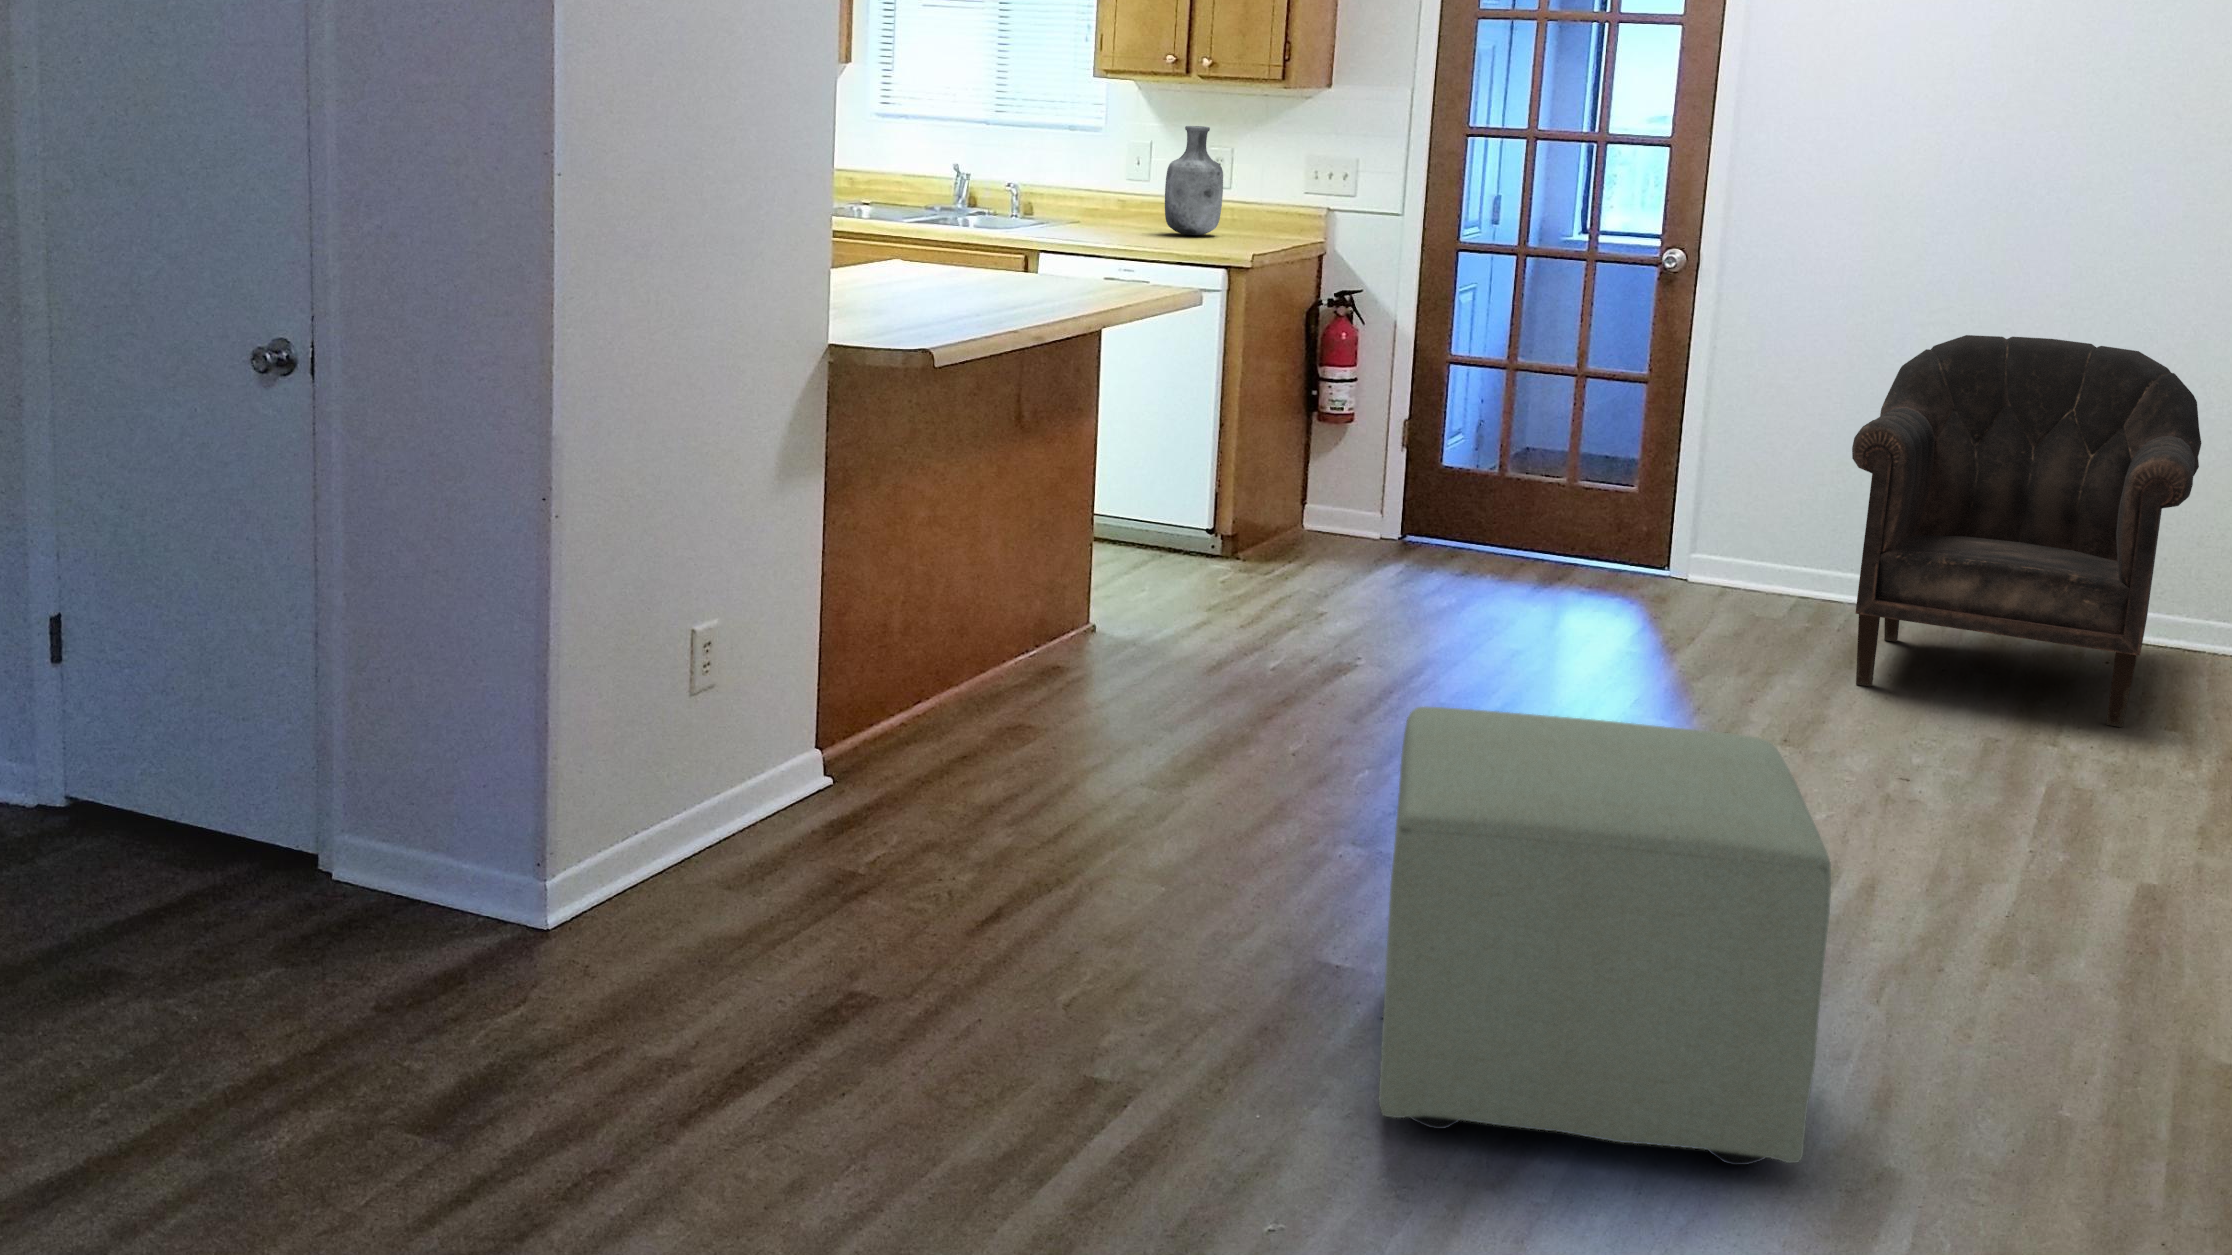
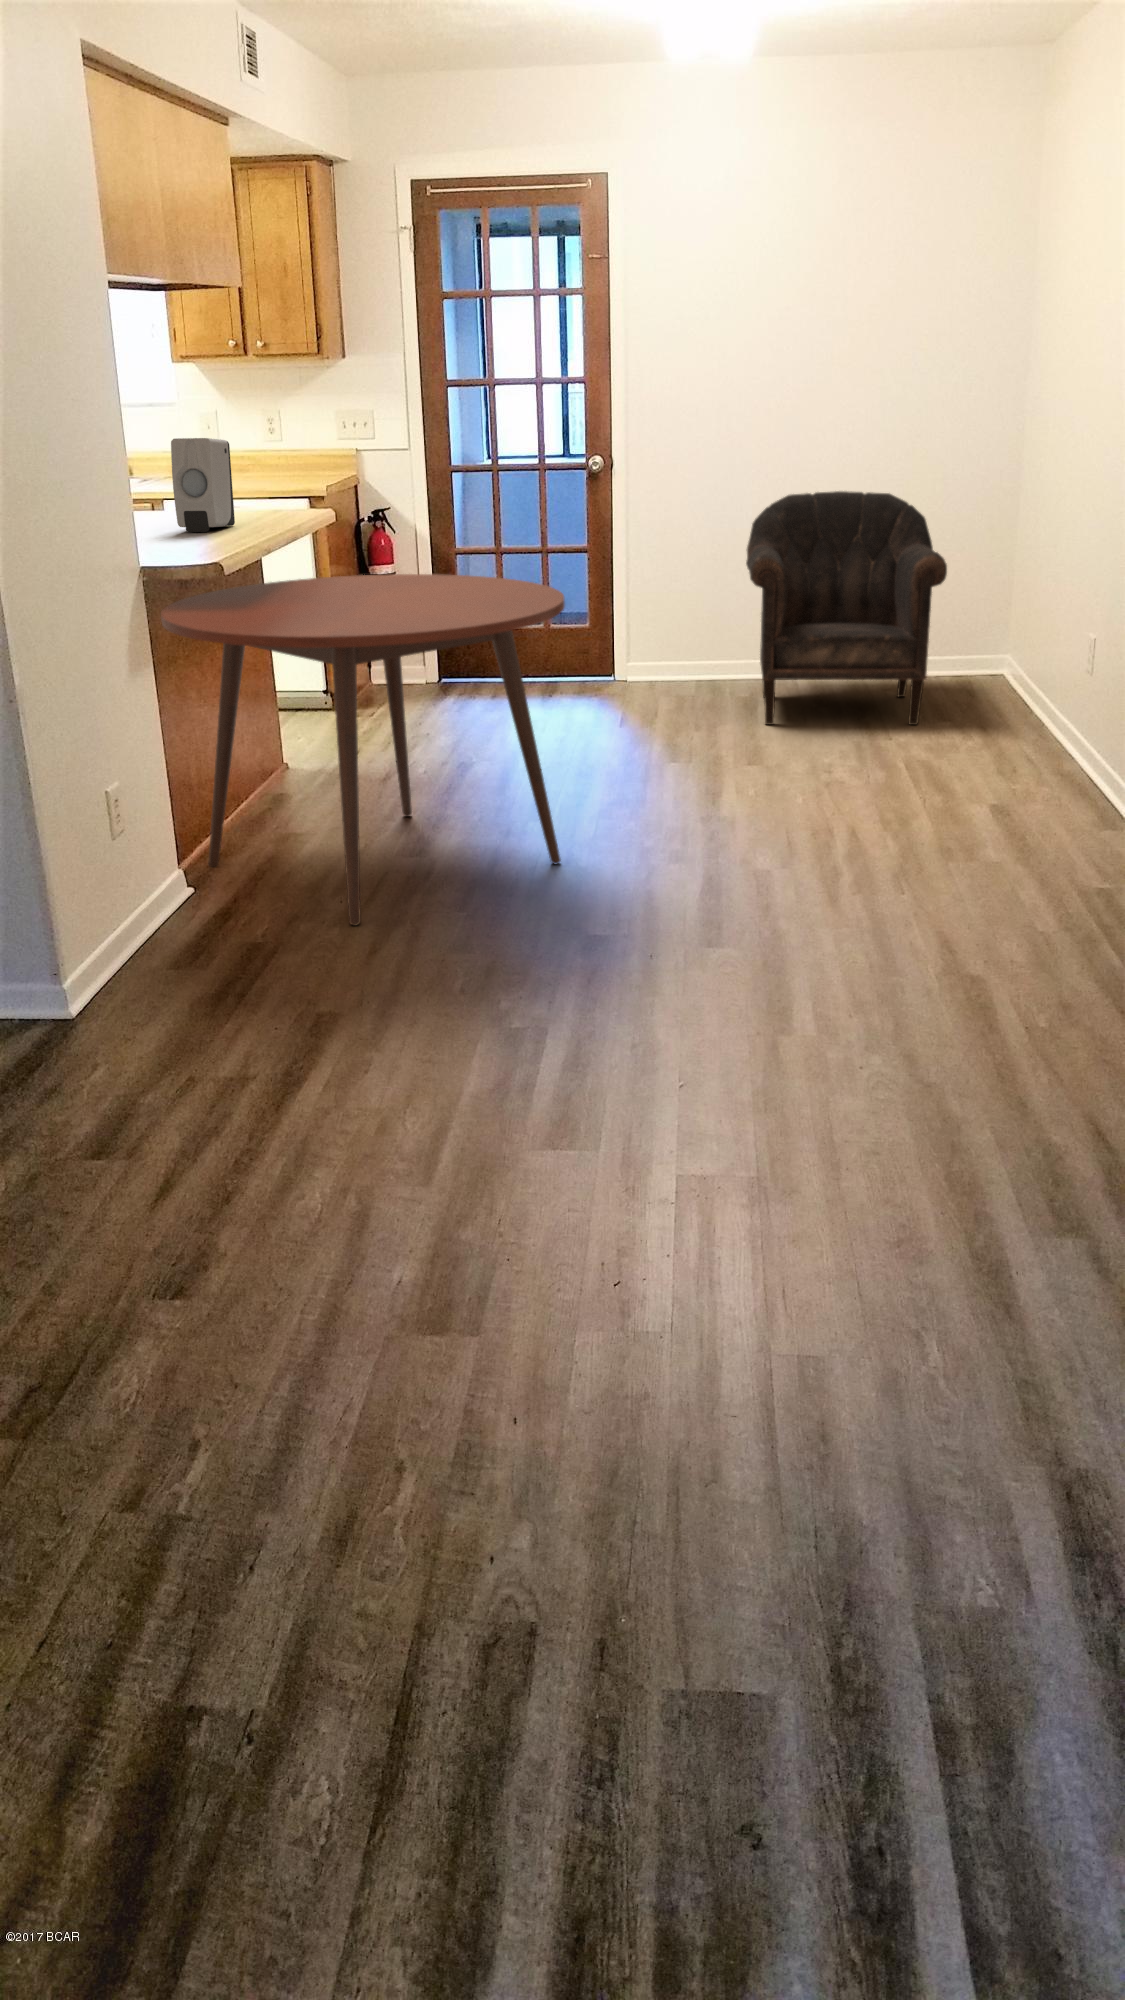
vase: present [1165,126,1223,235] -> none [240,397,284,480]
soap dispenser: none [964,175,1057,299] -> present [171,438,235,532]
dining table: none [847,376,1423,880] -> present [161,574,565,925]
ottoman: present [1379,706,1831,1165] -> none [629,743,933,1007]

